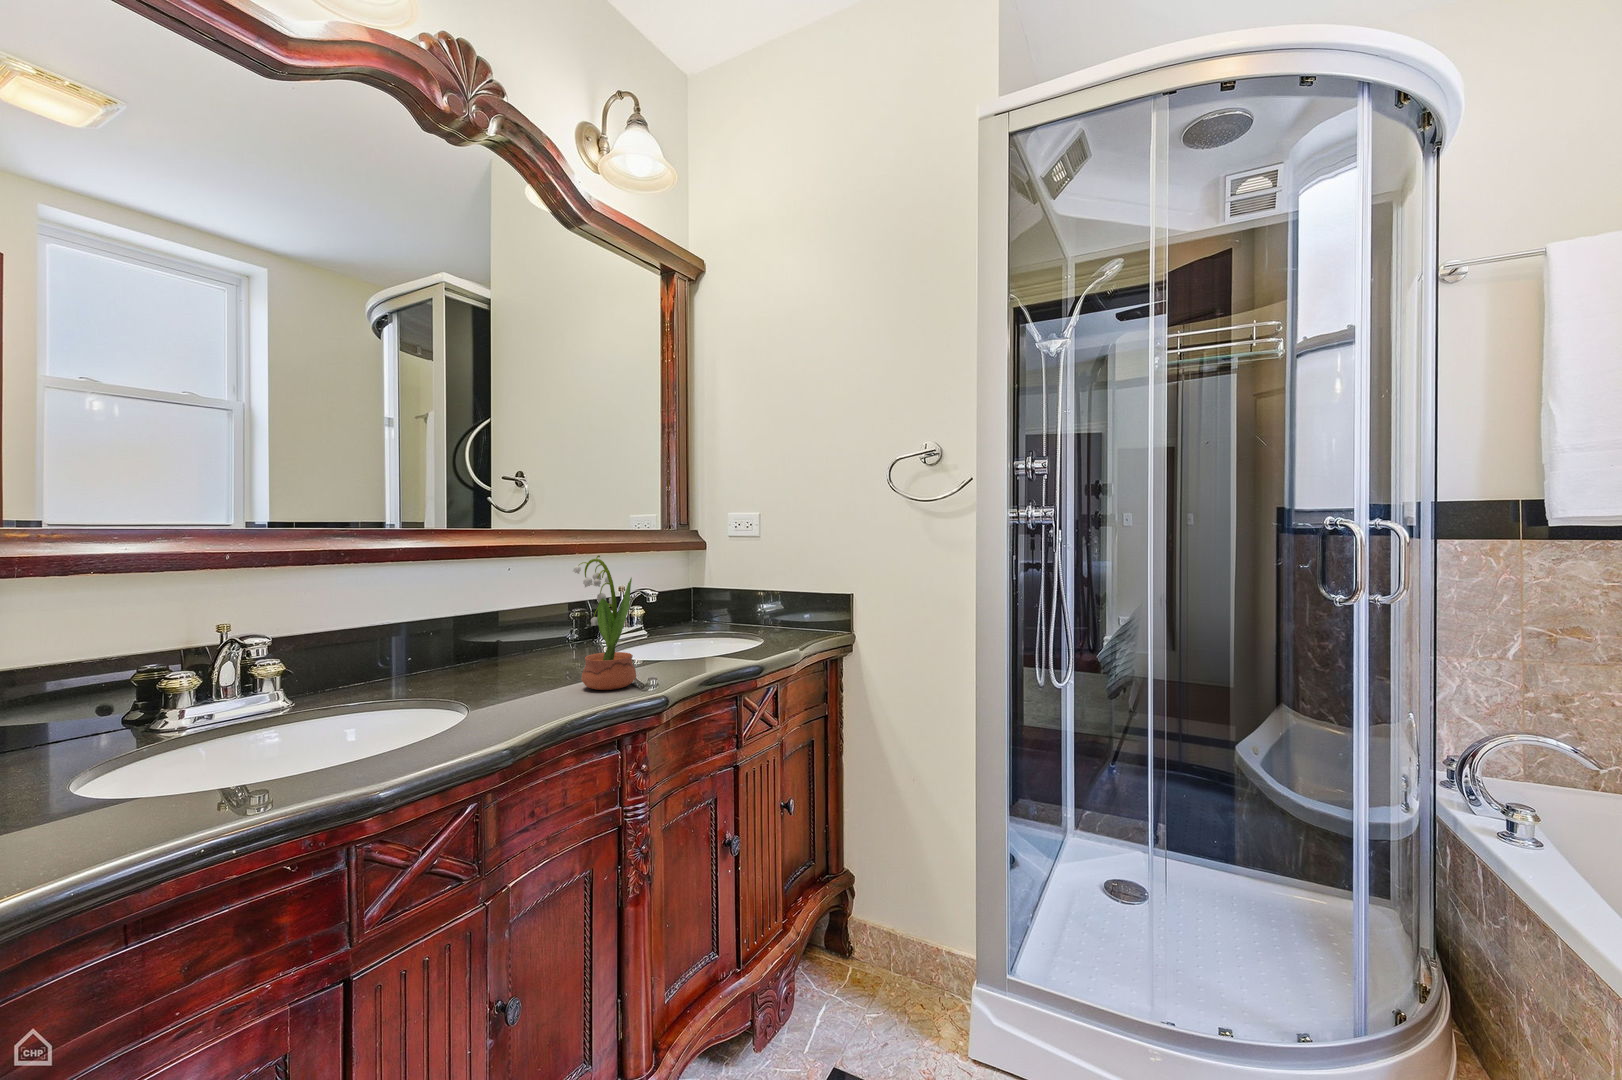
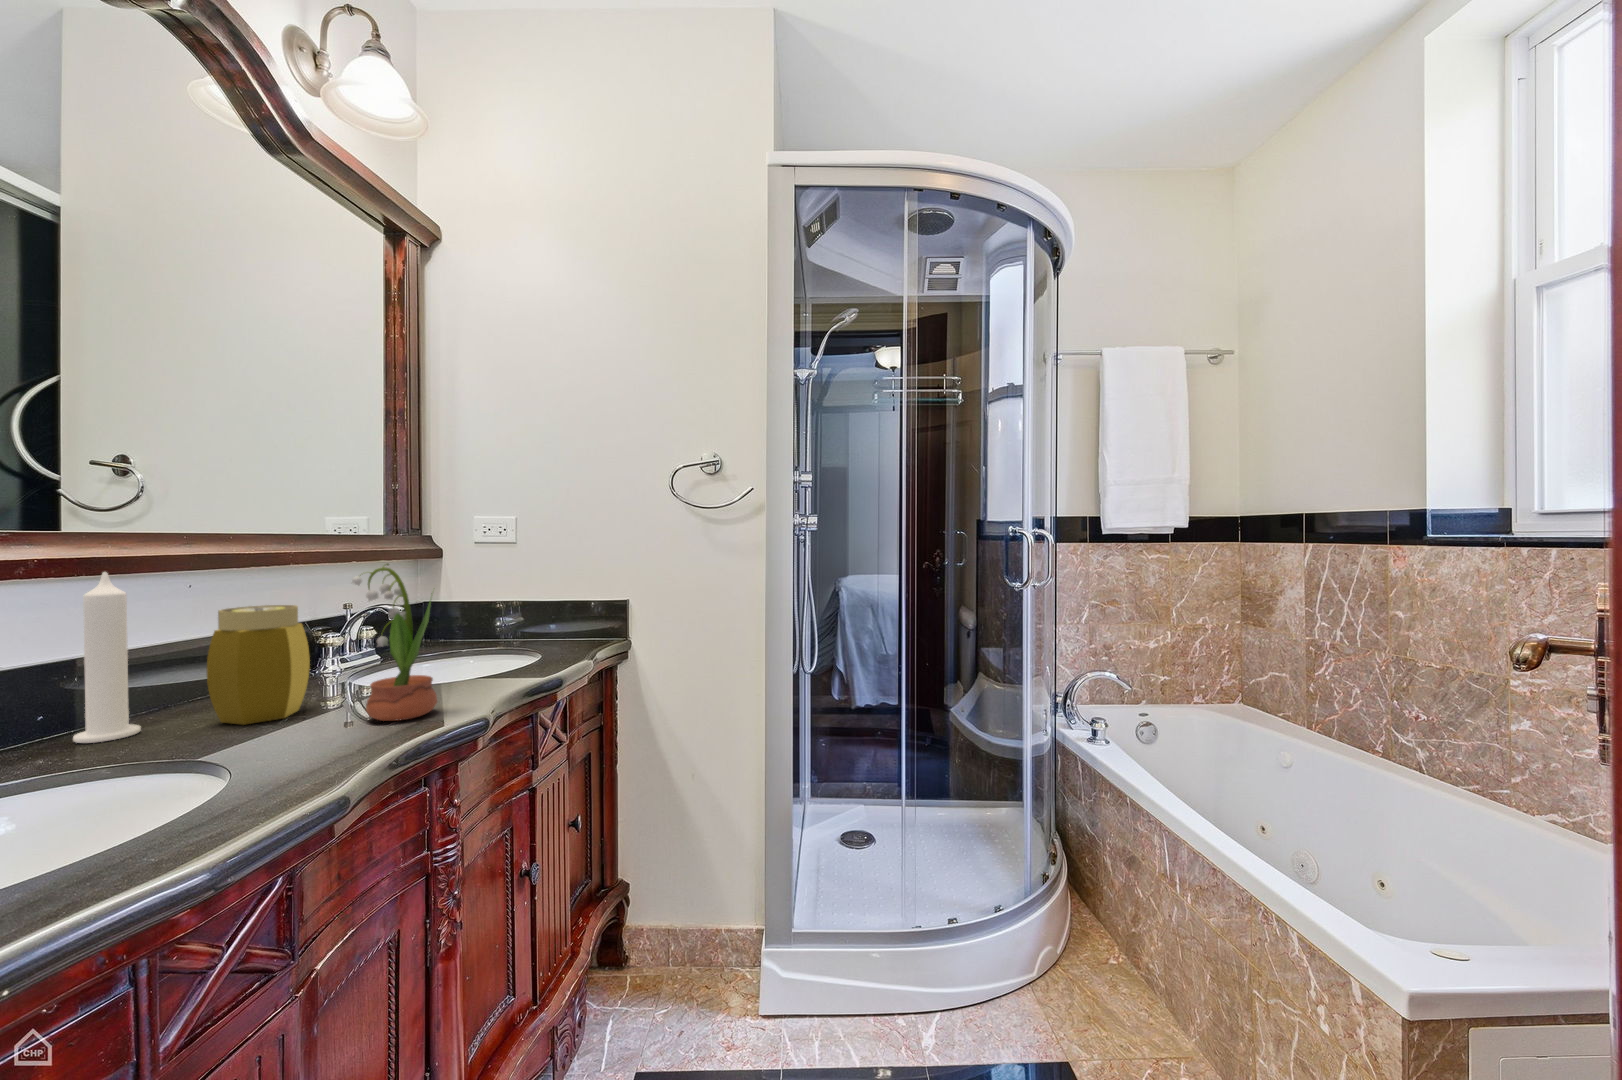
candle: none [422,558,460,681] -> present [73,572,141,743]
jar: none [495,587,563,680] -> present [206,605,310,725]

